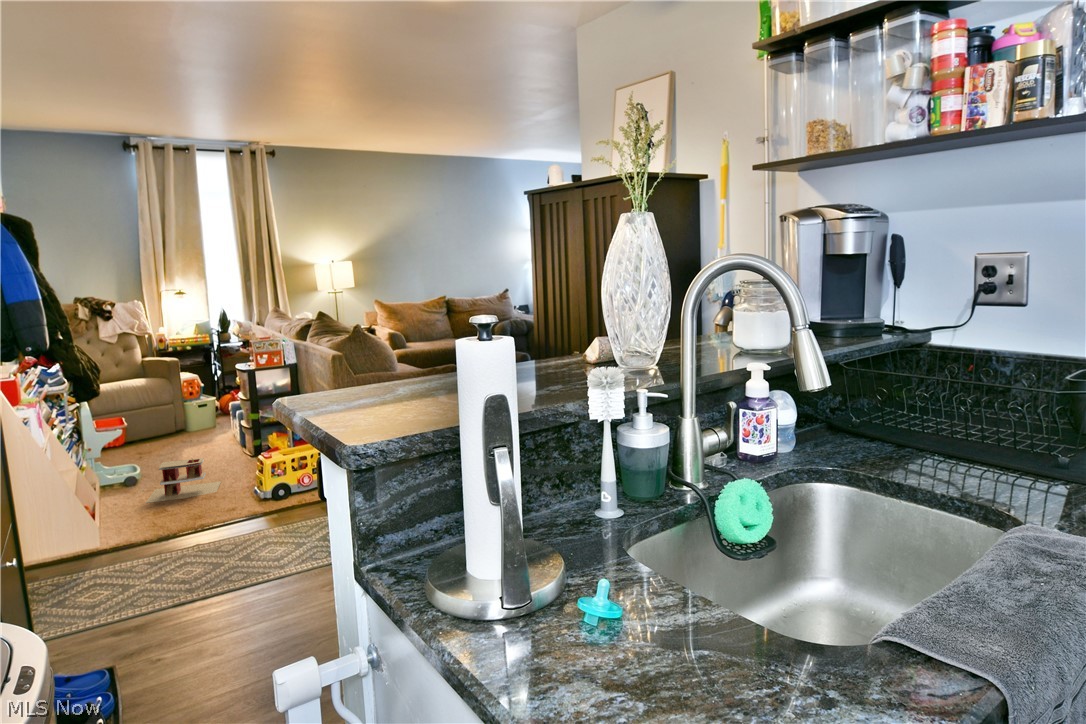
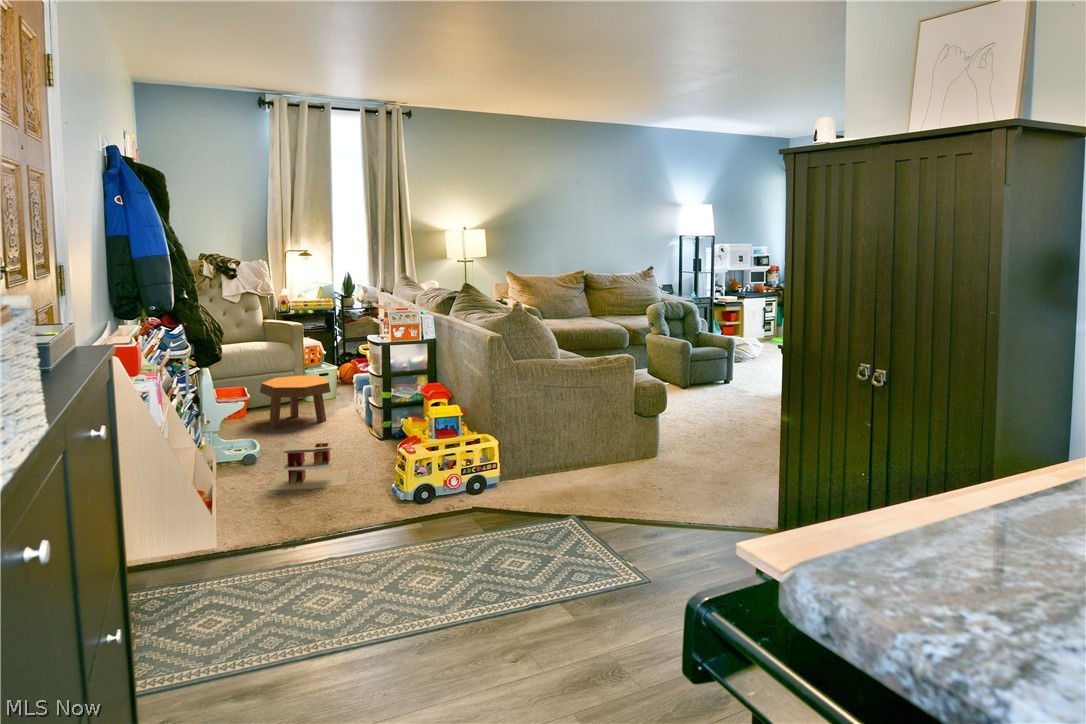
footstool: none [139,405,207,454] -> present [260,375,330,428]

